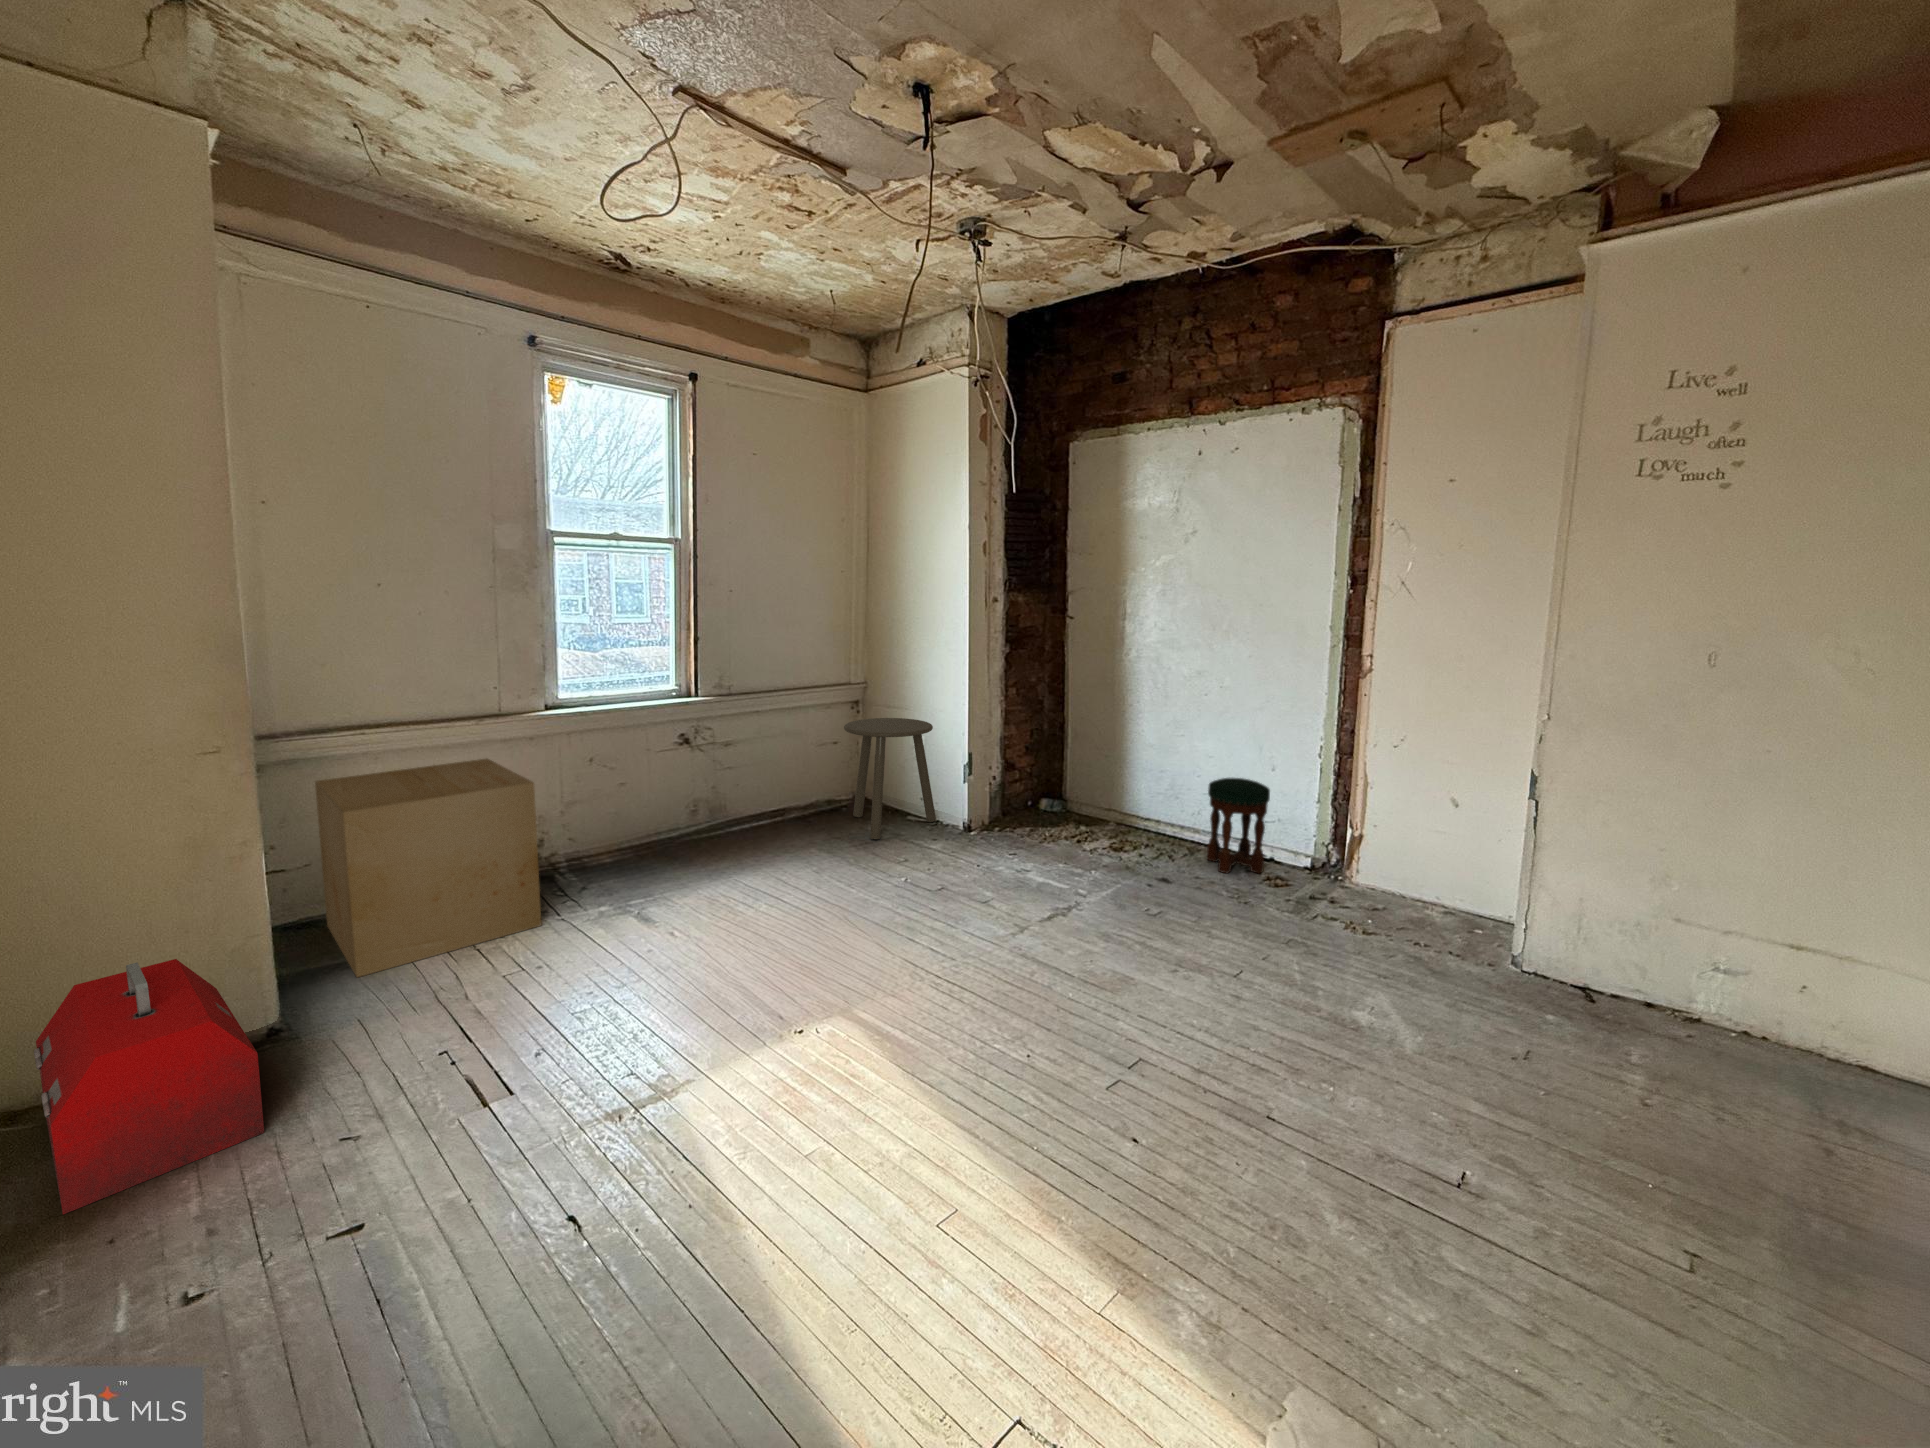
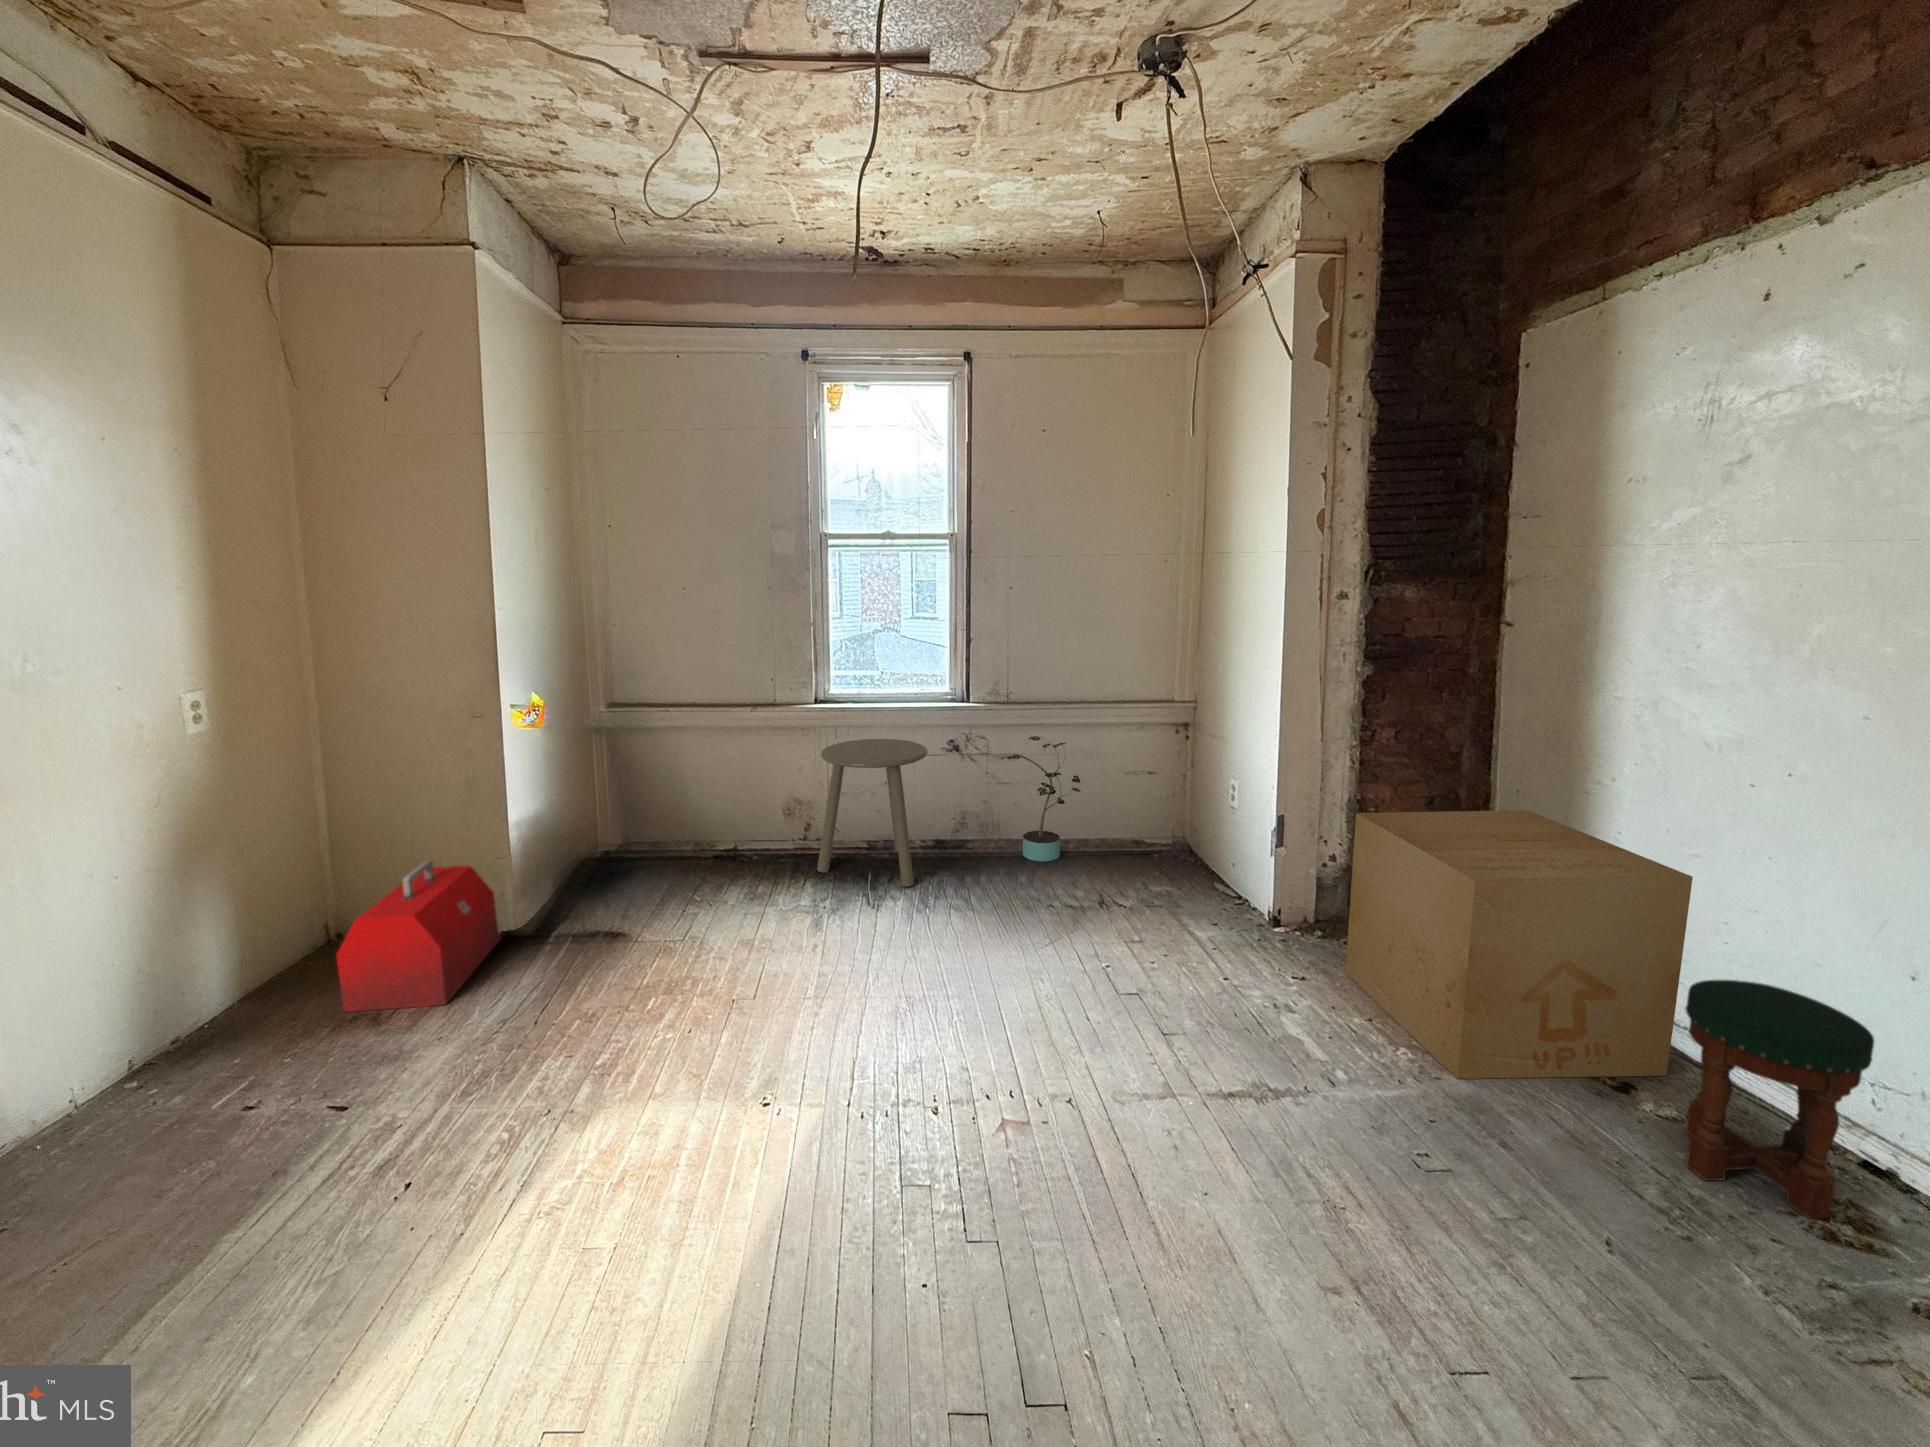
side table: present [844,718,936,839] -> present [817,739,928,887]
potted plant: none [746,723,809,831] -> present [1008,736,1080,861]
cardboard box: present [315,759,541,977] -> present [1346,810,1693,1079]

